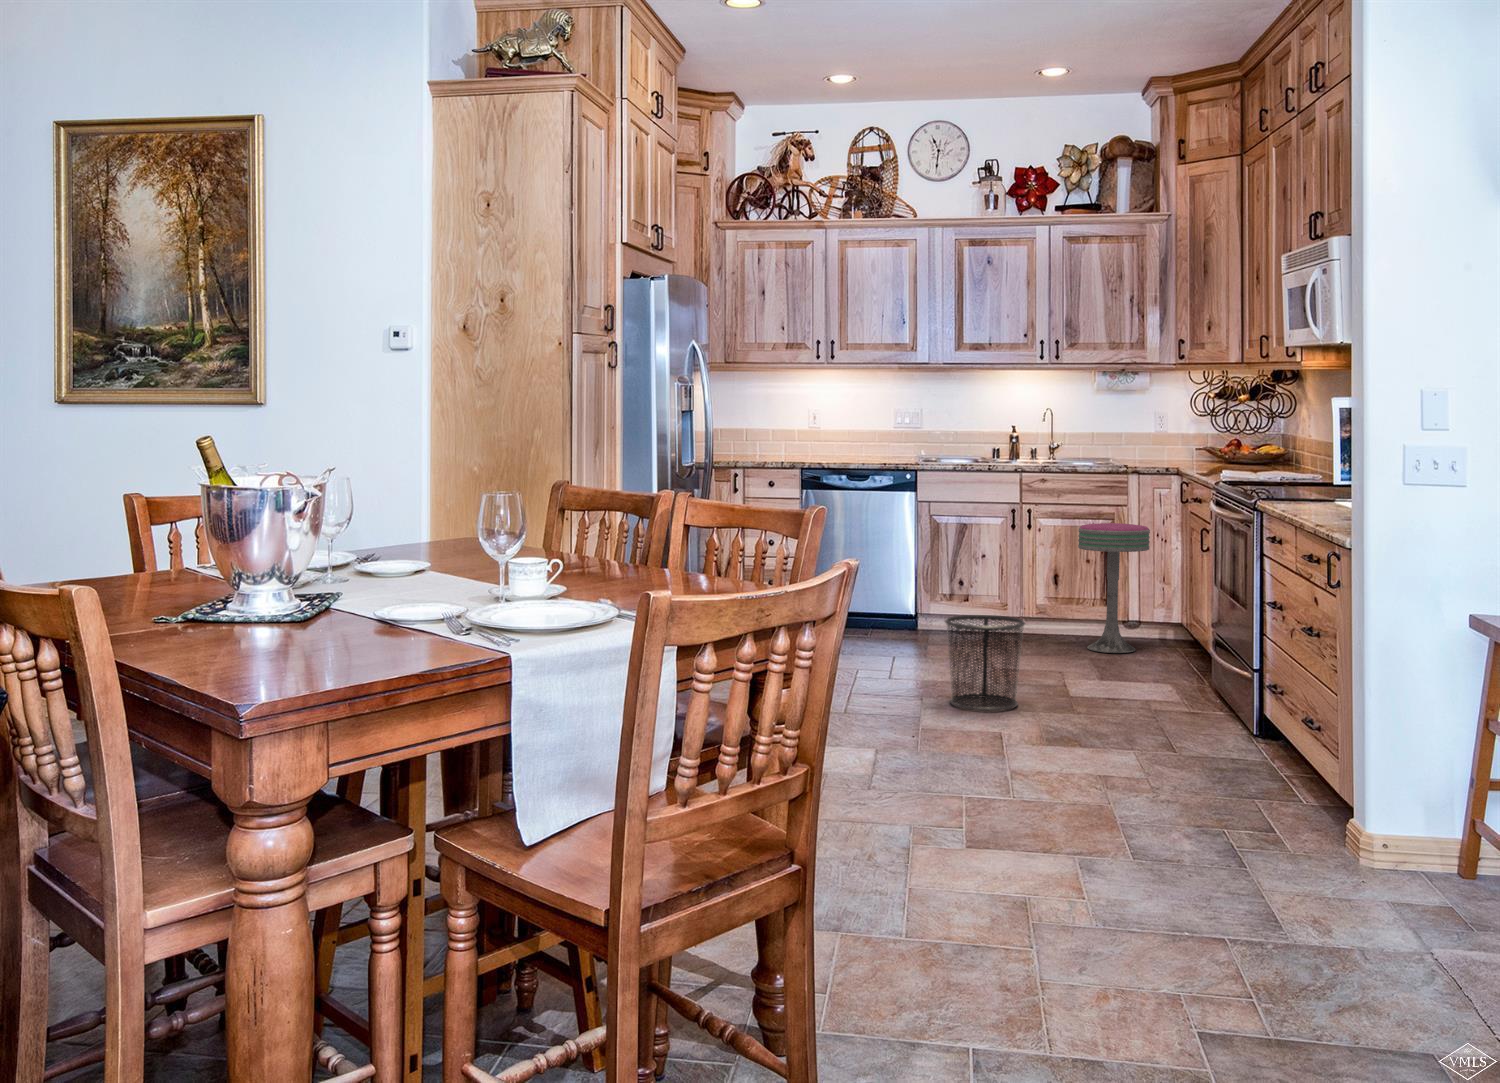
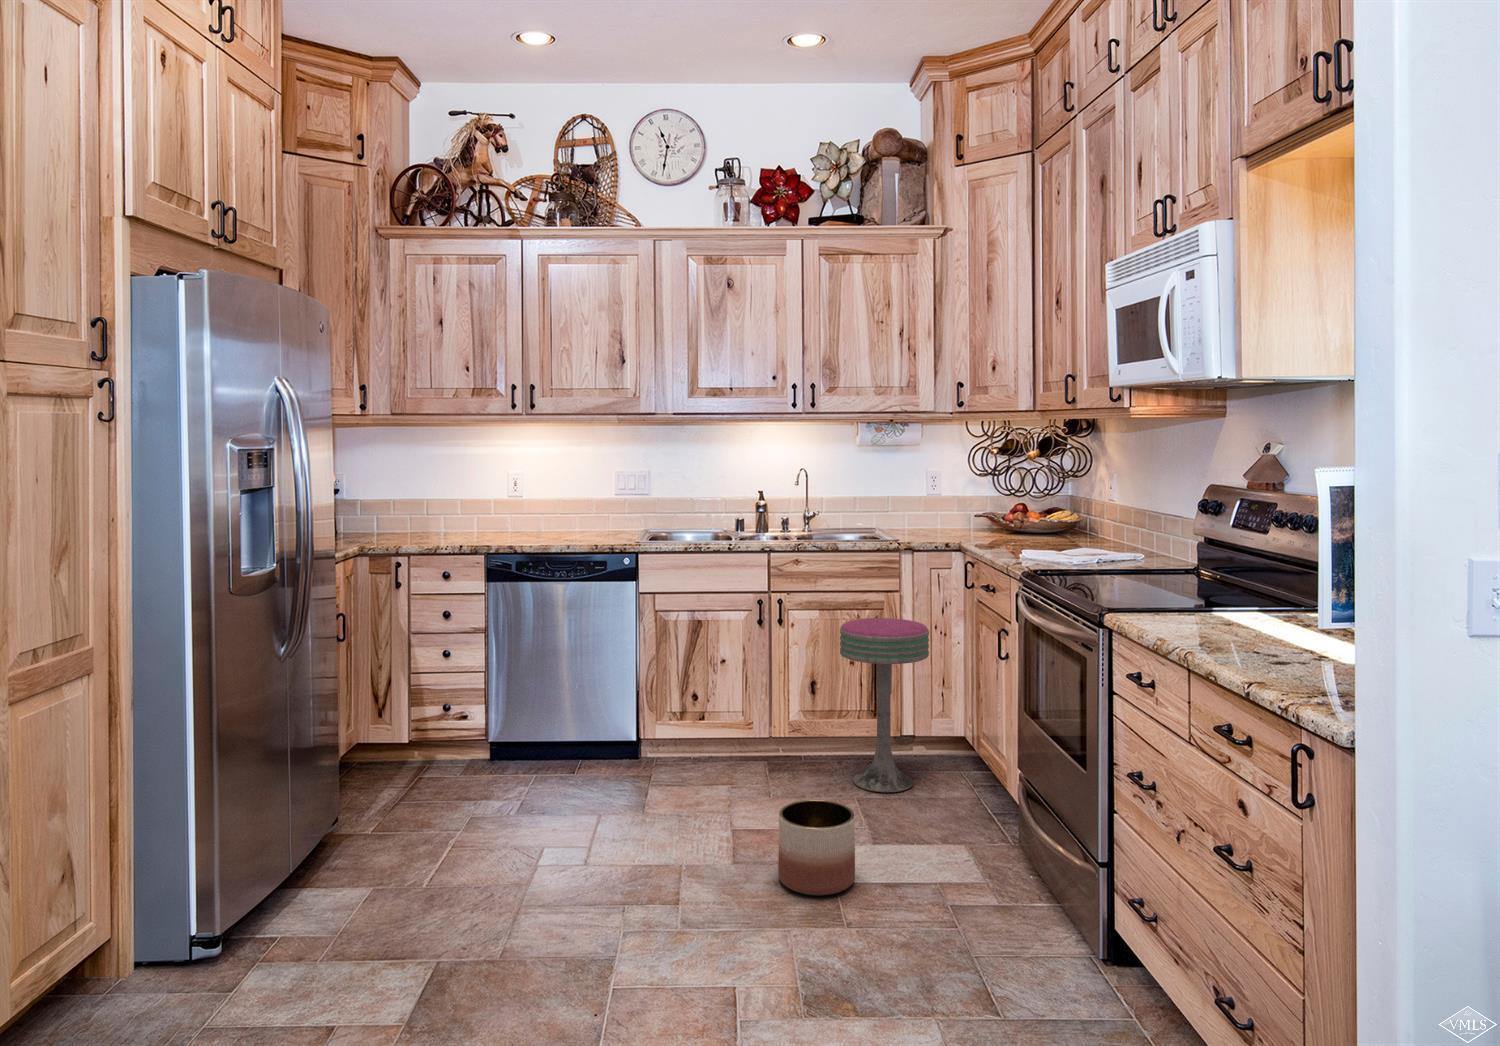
waste bin: present [945,615,1025,711] -> none [623,816,751,999]
planter: none [1036,630,1091,686] -> present [778,800,855,896]

